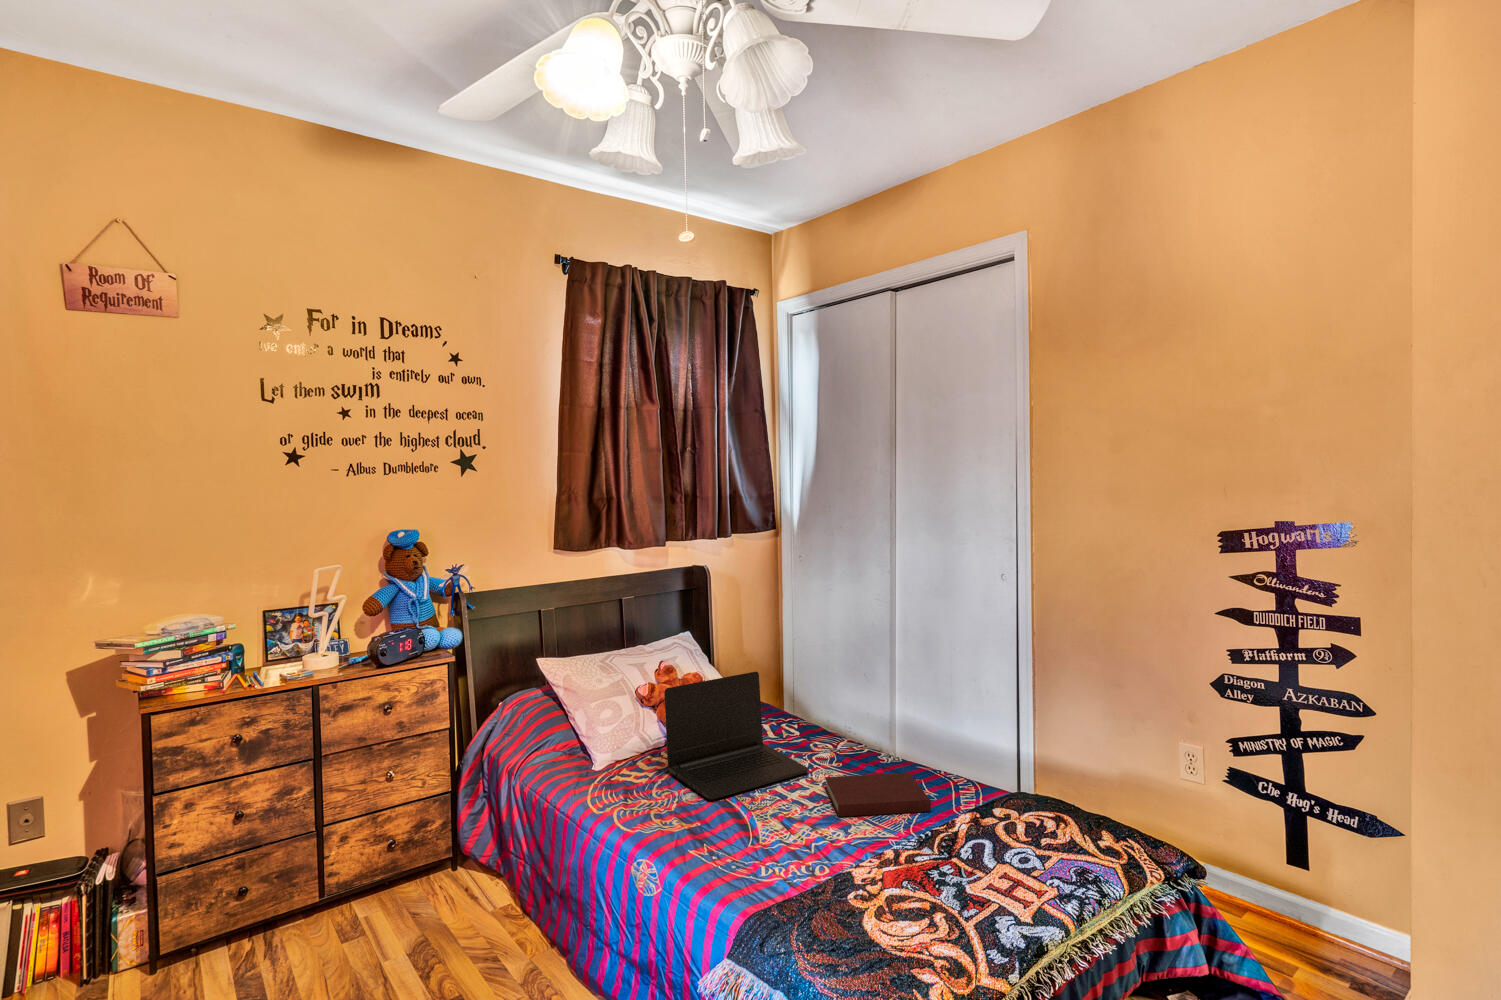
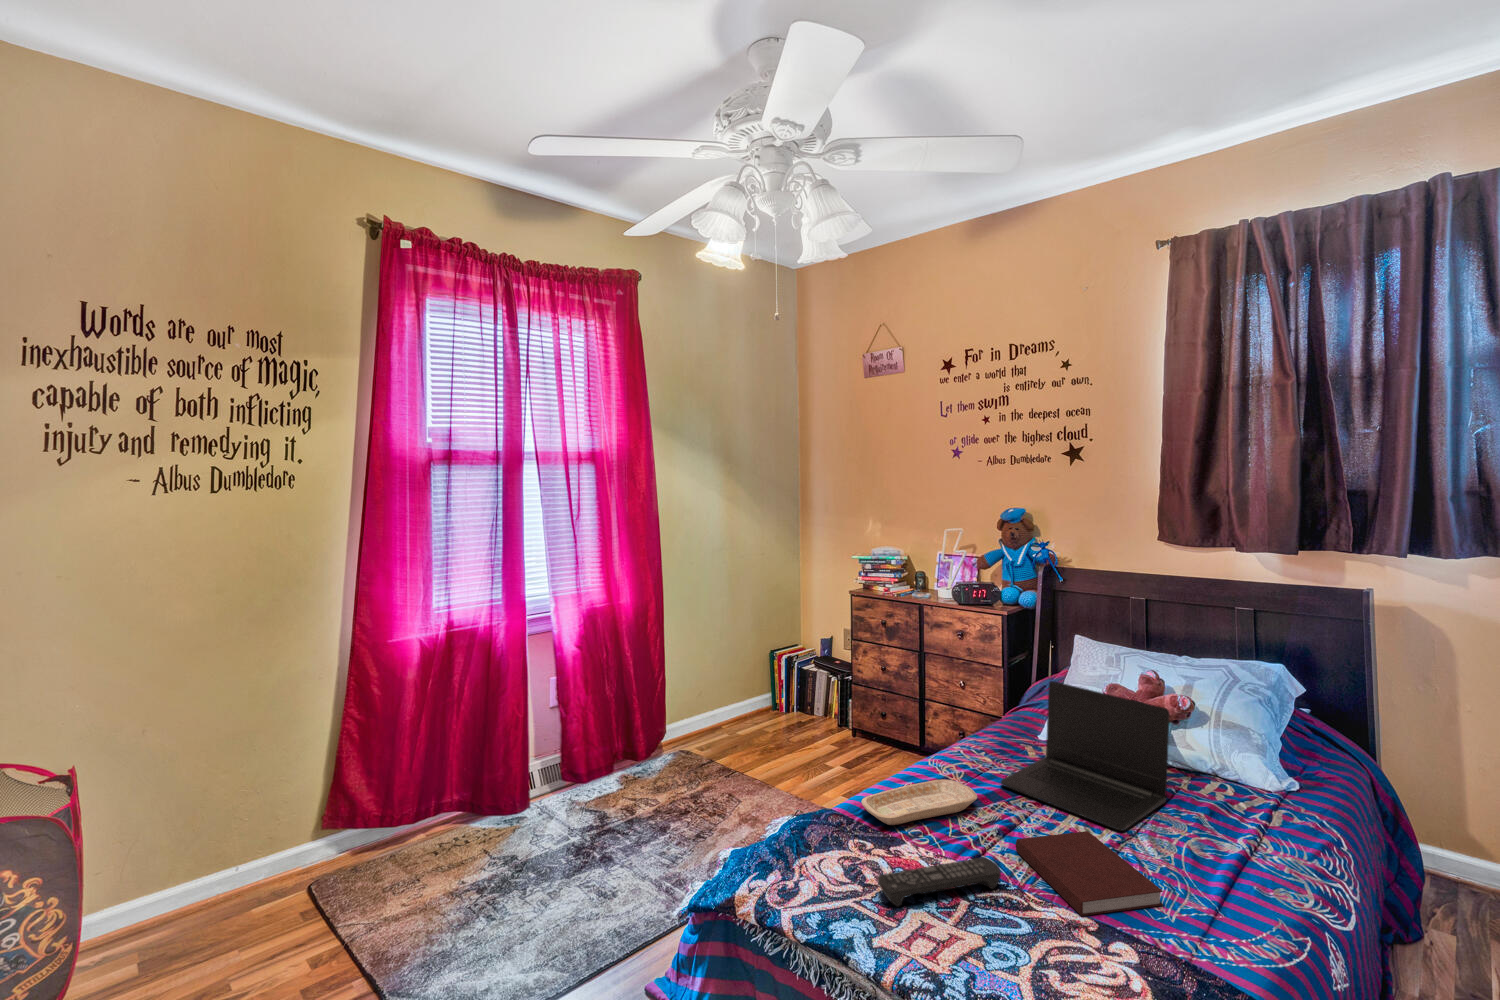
tray: none [712,807,798,877] -> present [862,779,977,825]
remote control: none [874,819,944,889] -> present [878,857,1001,907]

